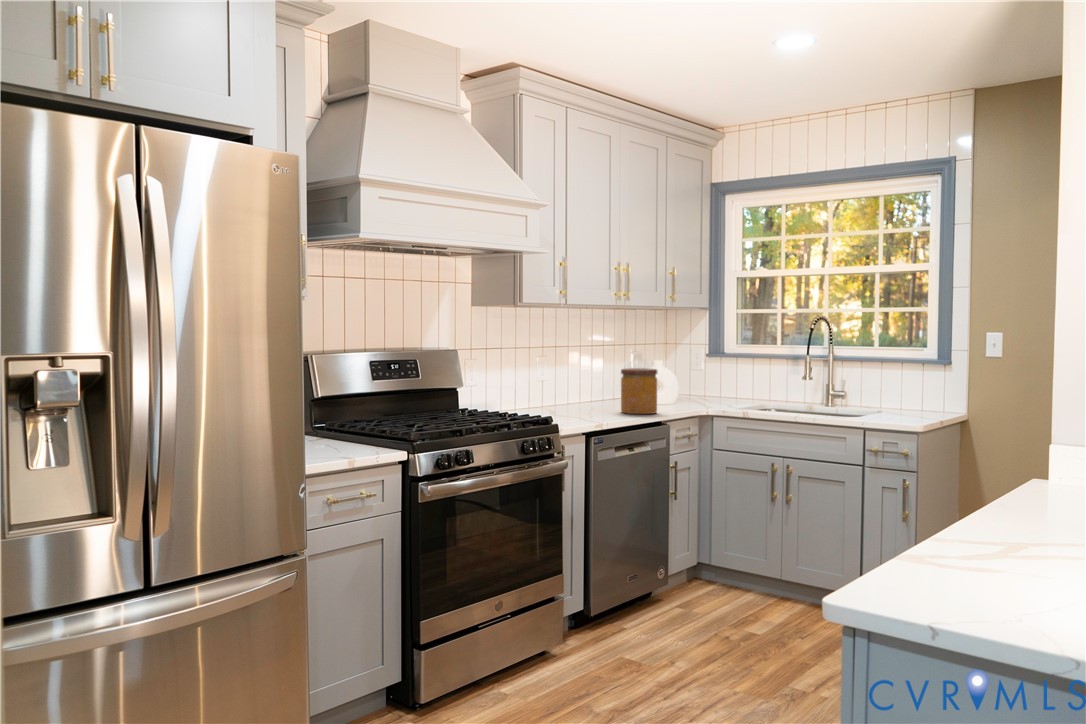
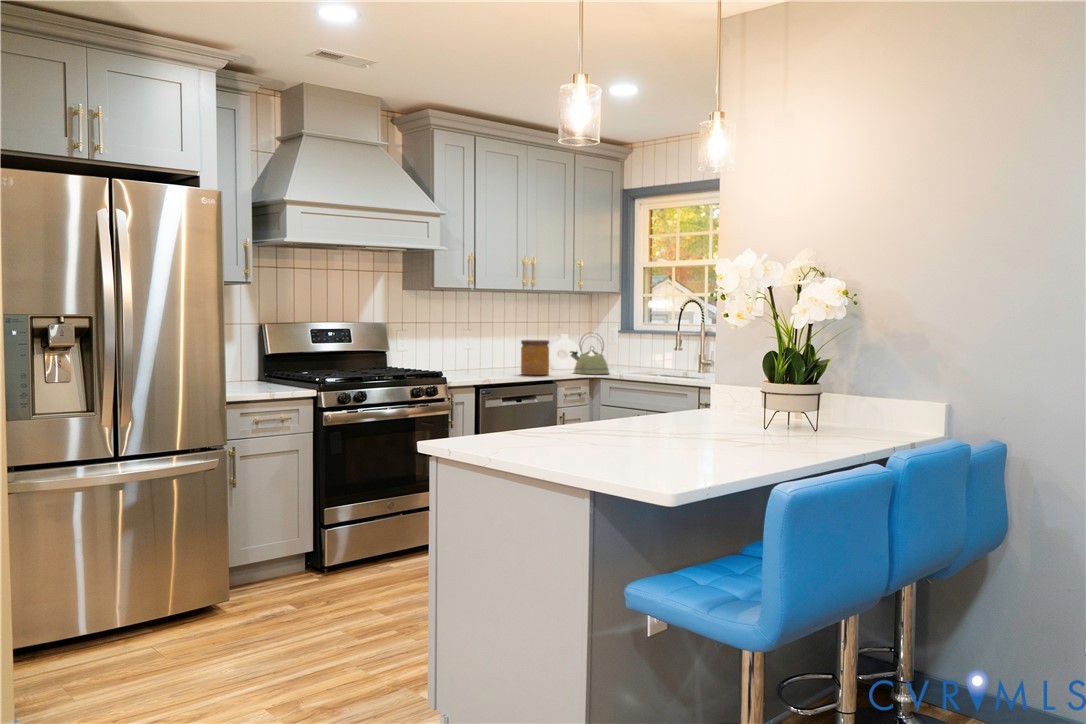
kettle: none [672,358,723,411] -> present [570,332,609,374]

